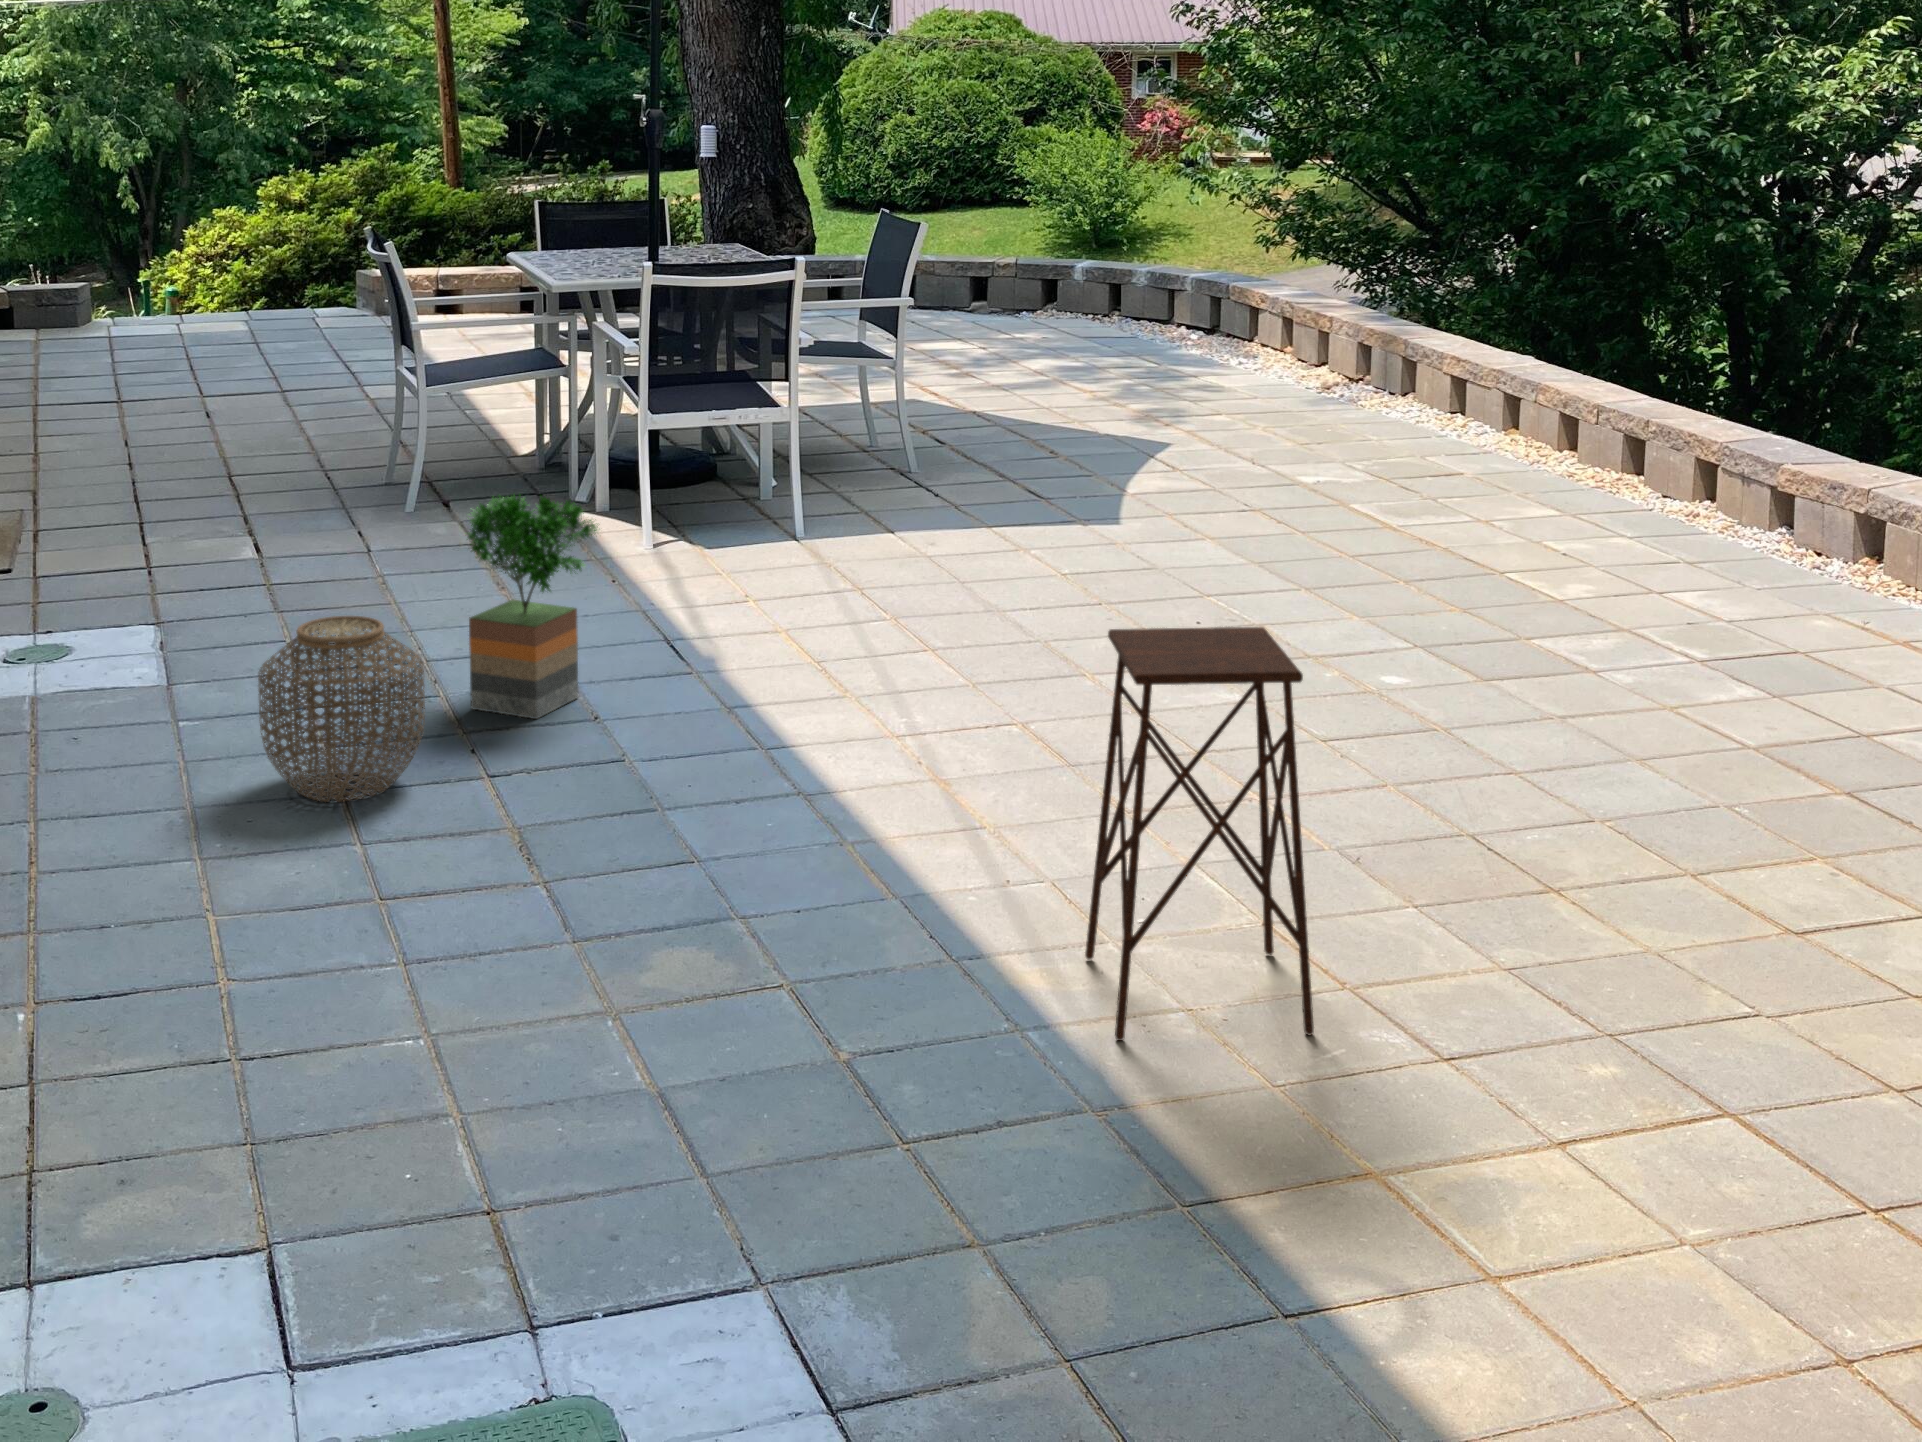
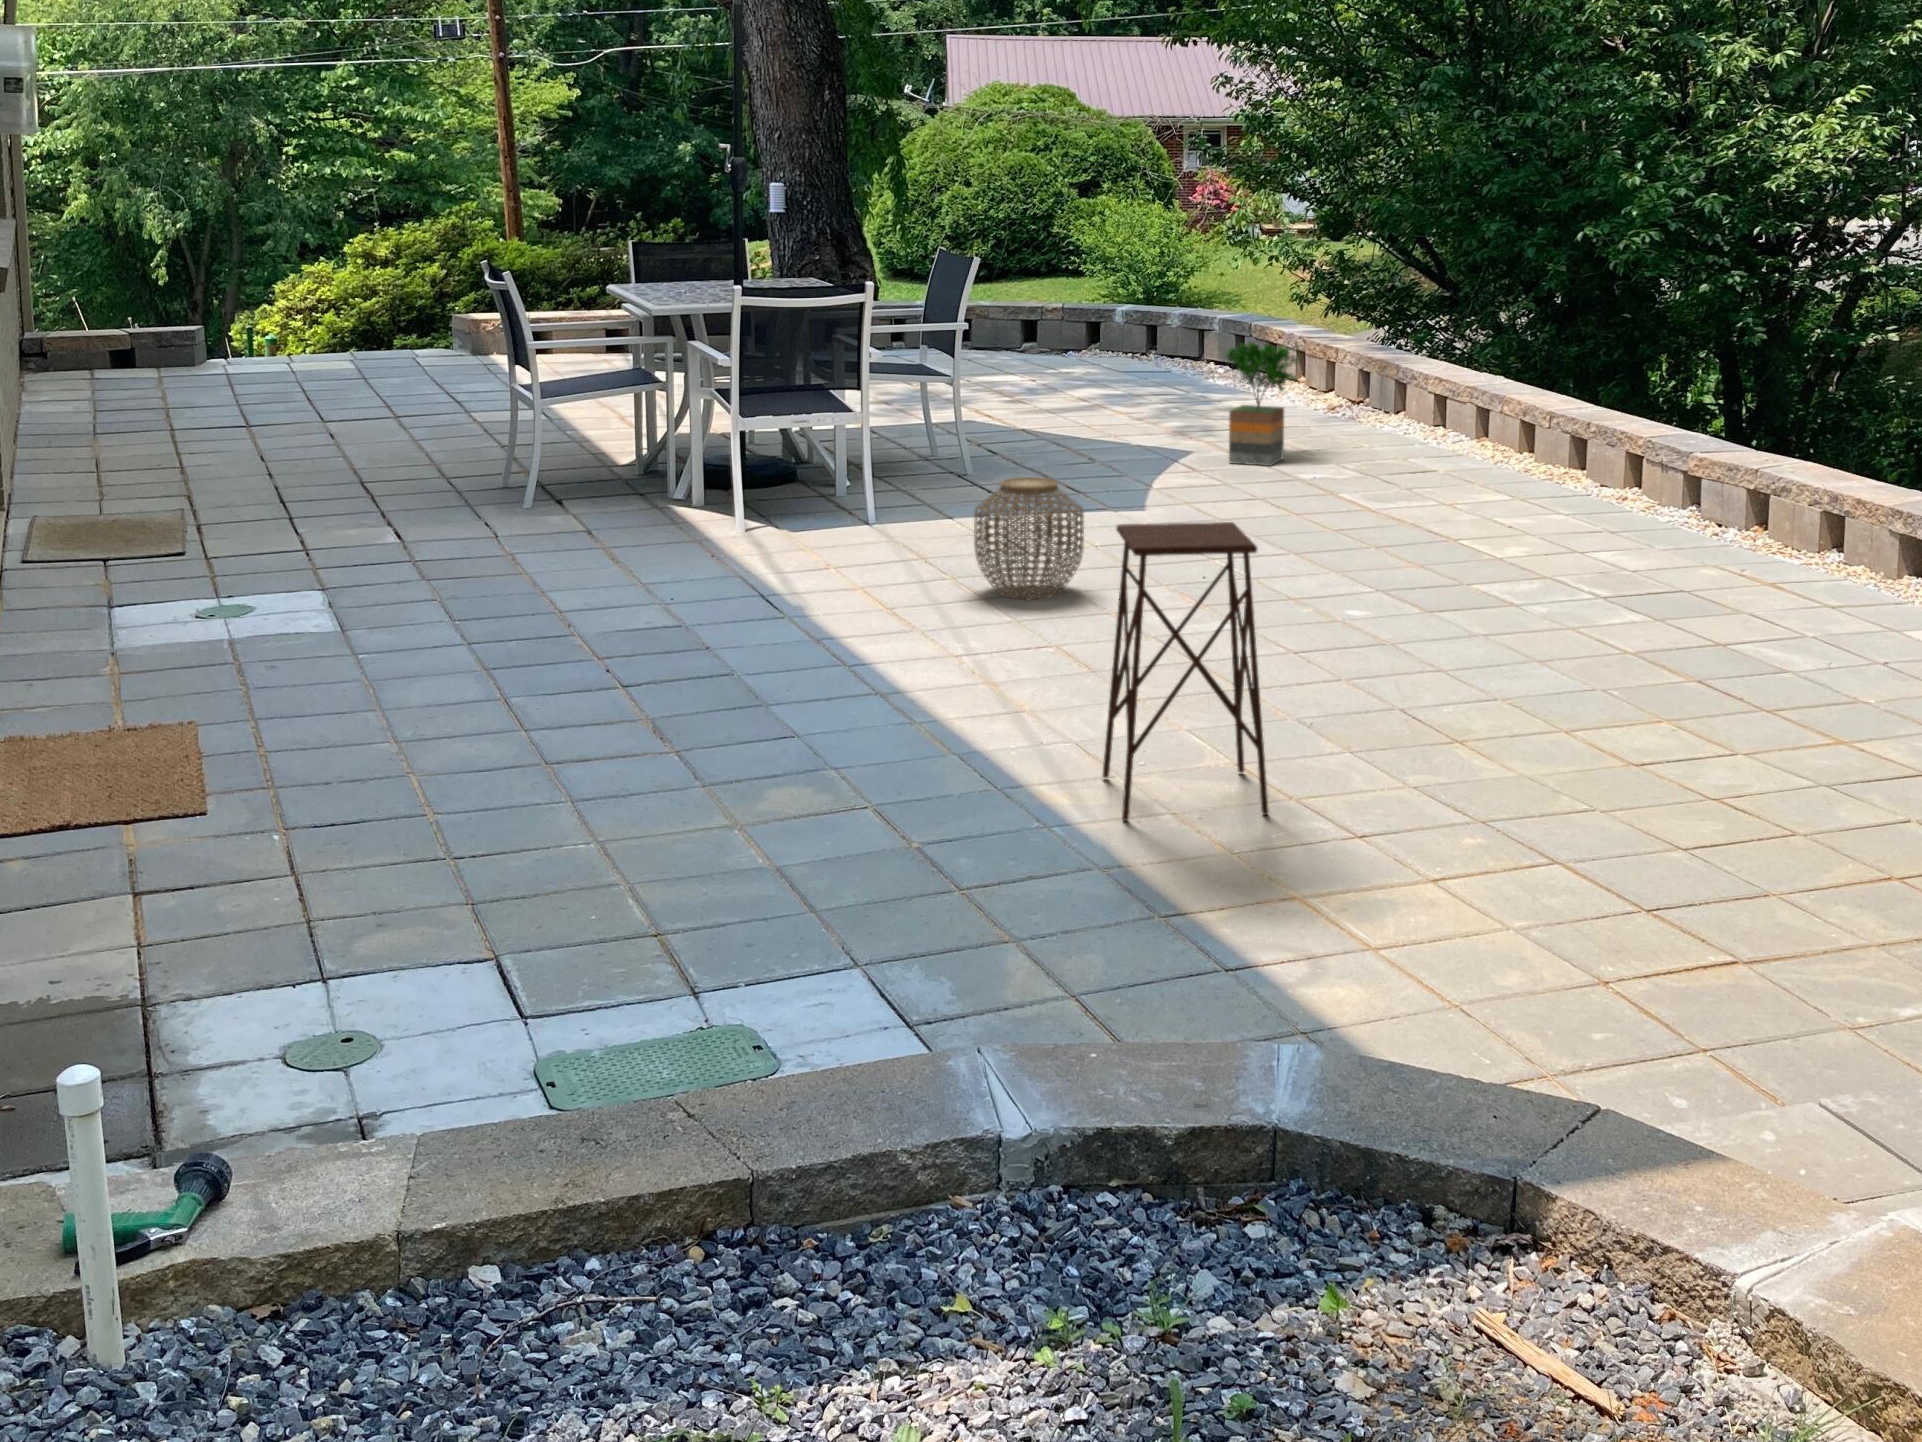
potted tree: present [467,495,598,719] -> present [1225,343,1299,466]
woven basket: present [258,616,425,802] -> present [974,477,1084,599]

